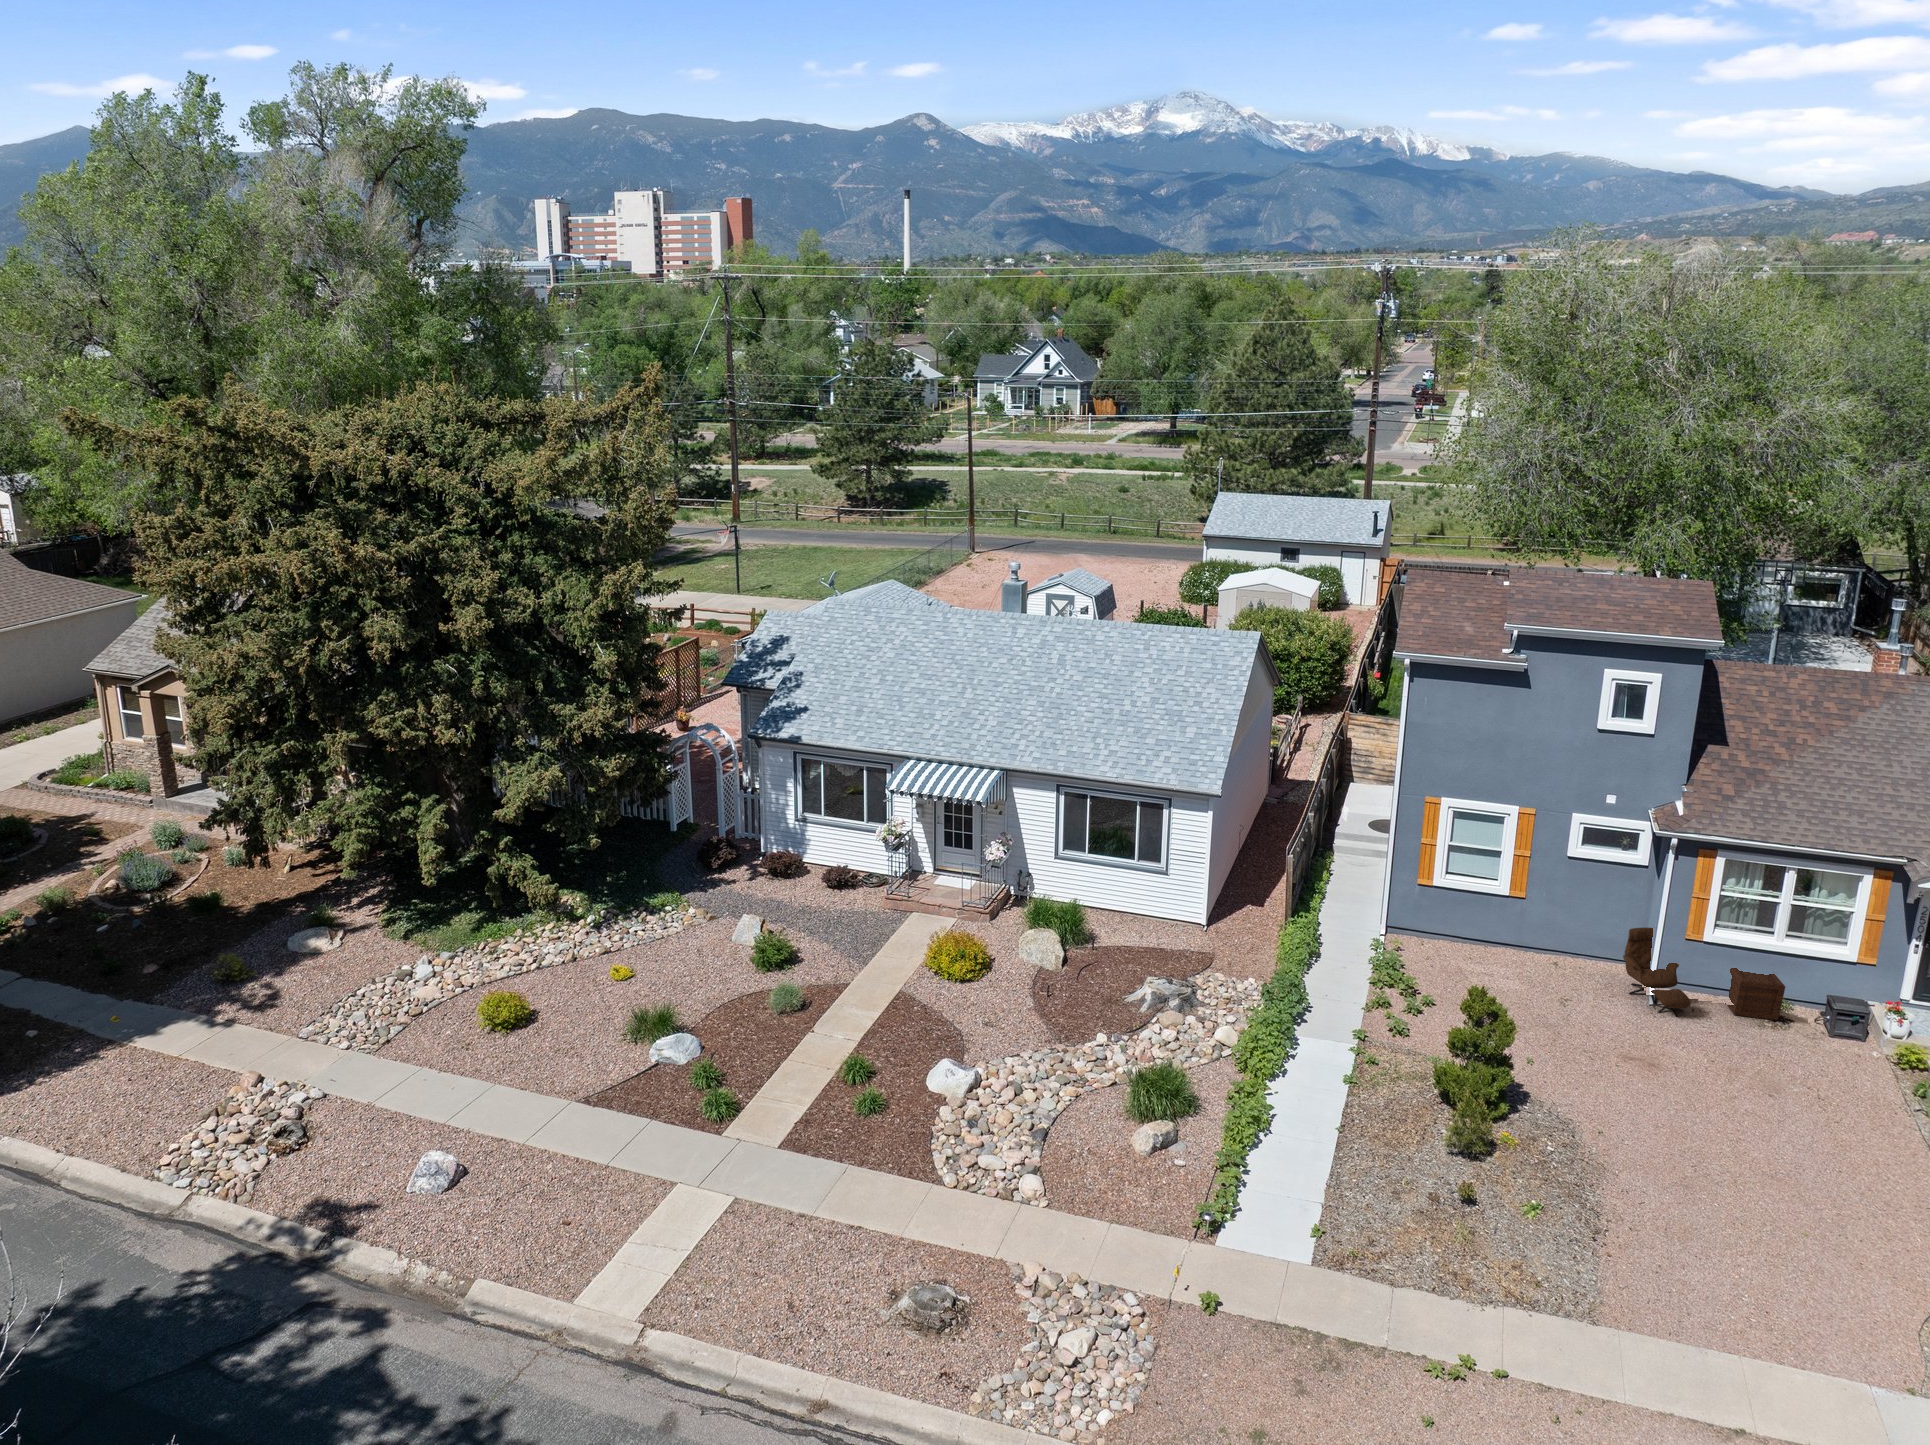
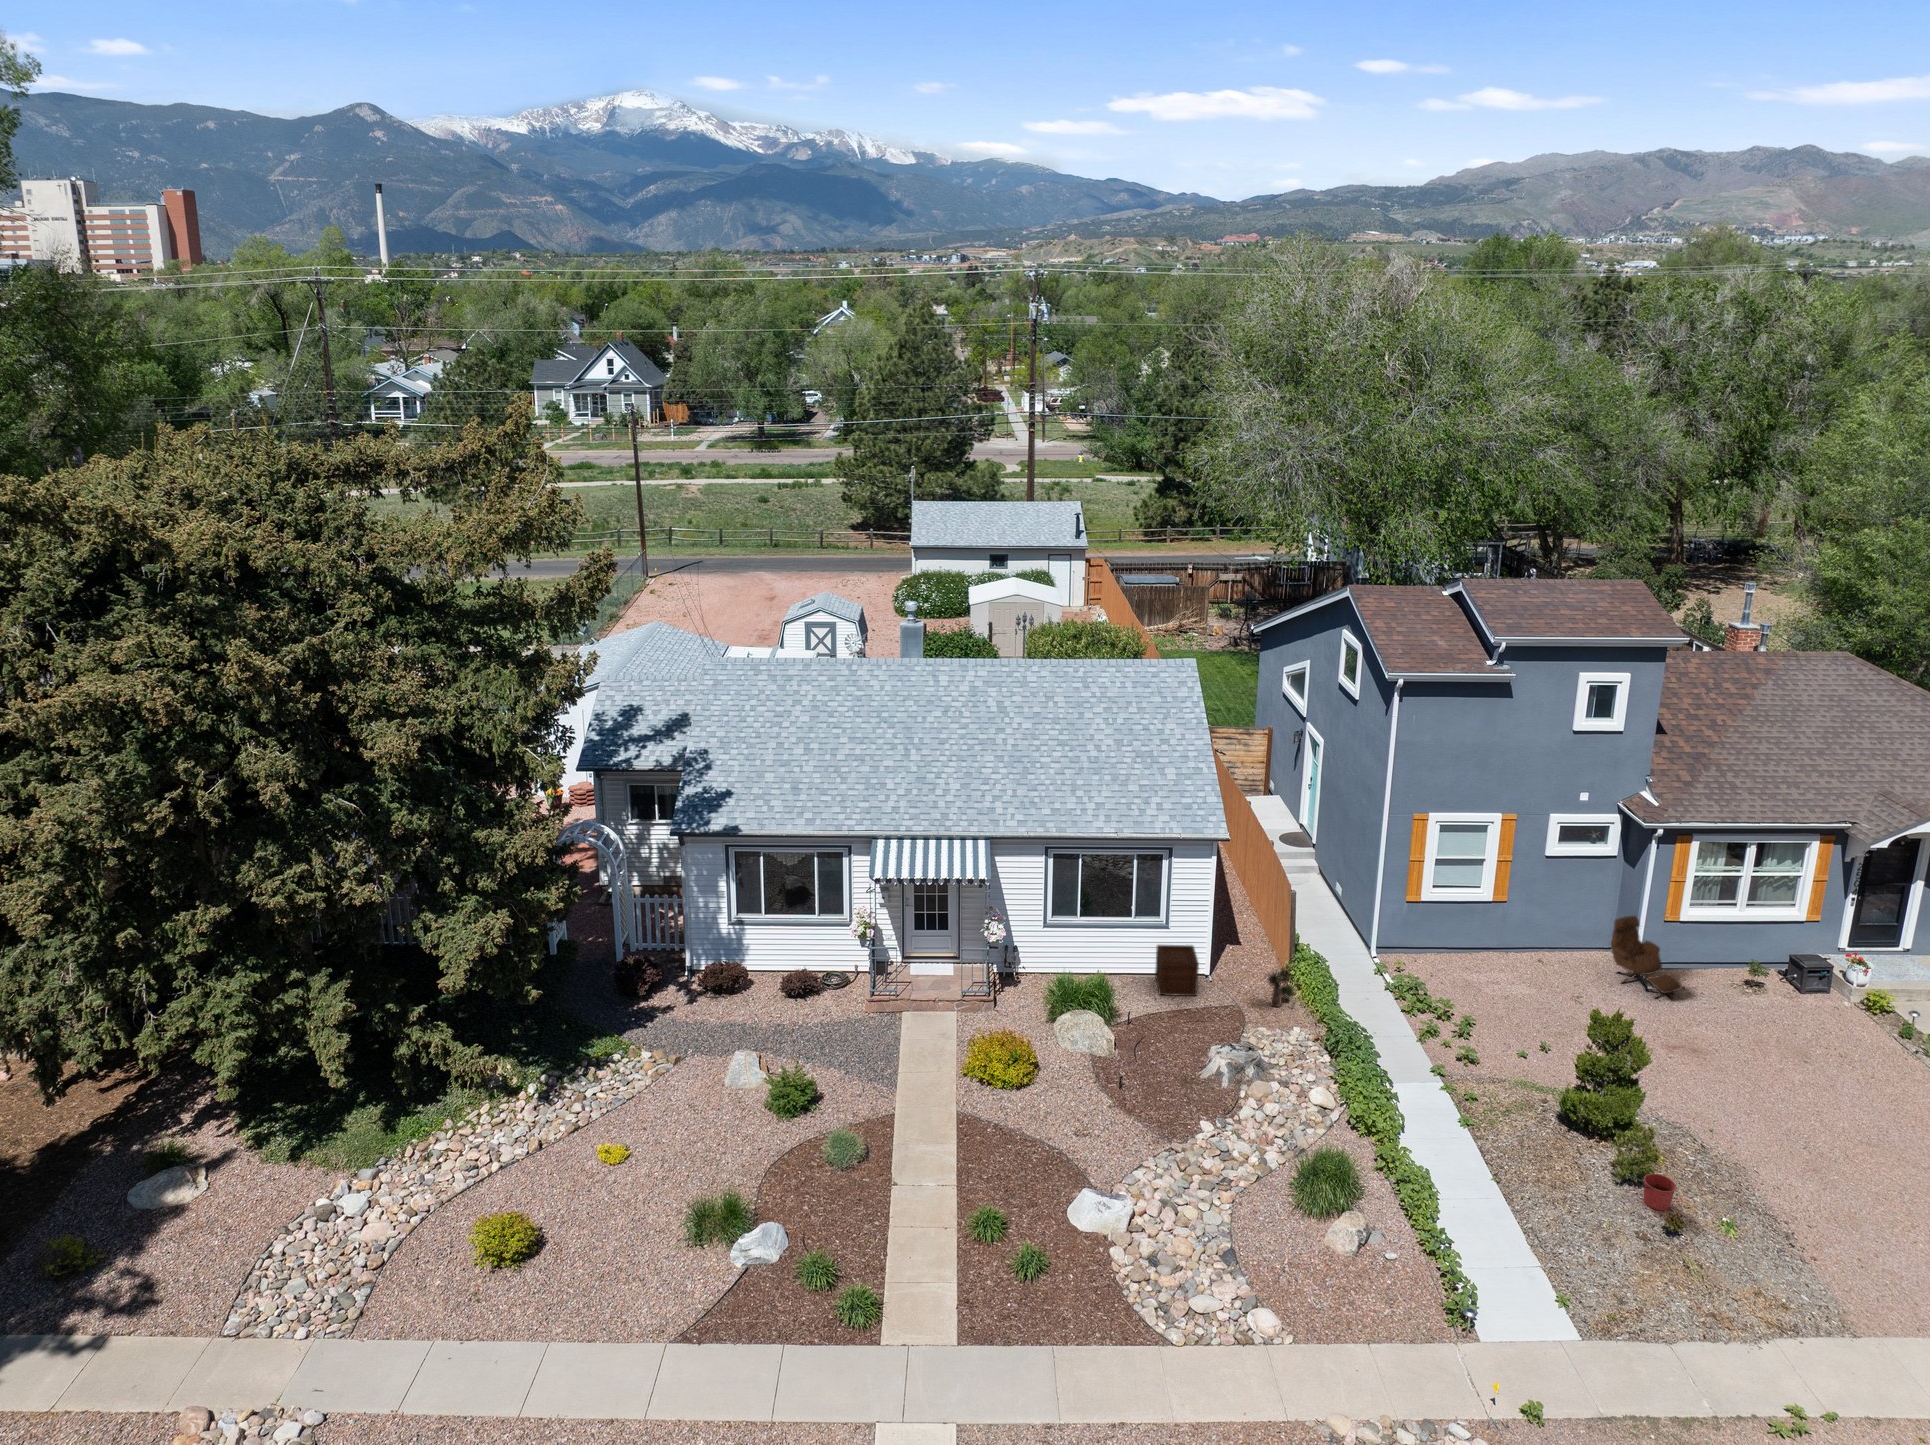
potted plant: none [1244,921,1274,963] -> present [1267,968,1296,1007]
wooden crate: present [1727,968,1785,1020] -> present [1155,945,1199,996]
bucket: none [1511,1147,1544,1183] -> present [1642,1174,1676,1211]

